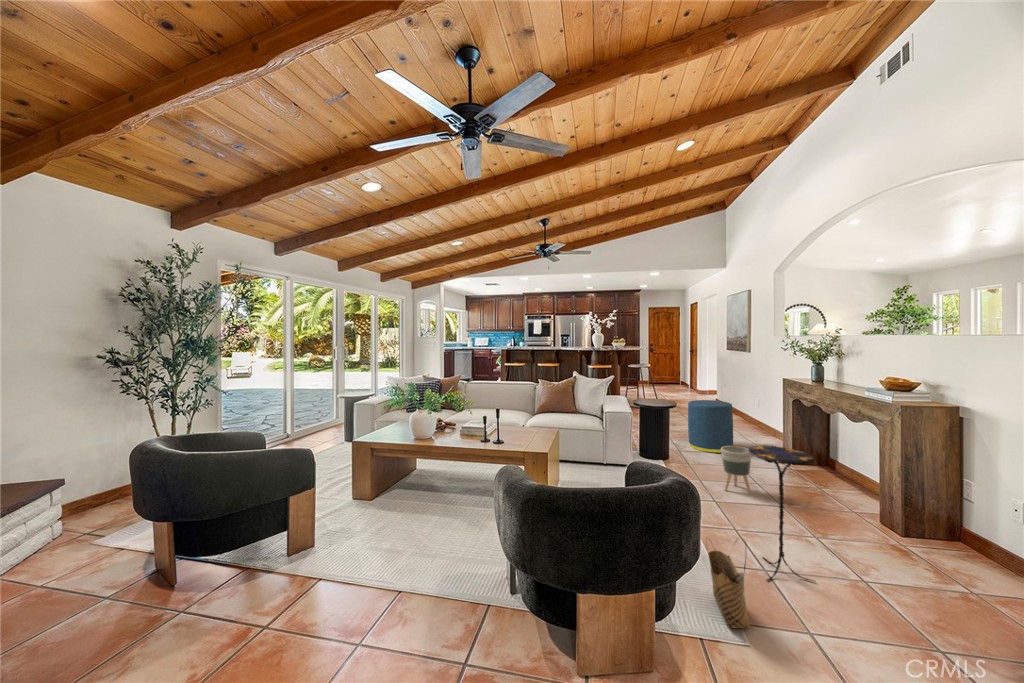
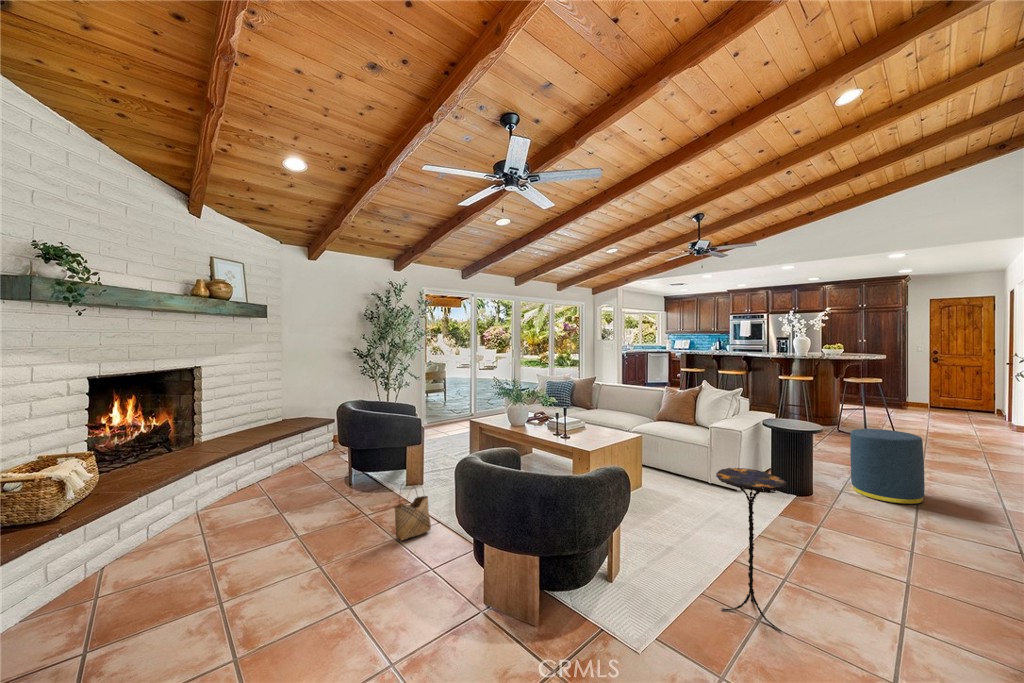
planter: present [721,446,751,494] -> none [816,483,859,548]
woven basket: present [708,538,750,629] -> present [394,496,431,541]

